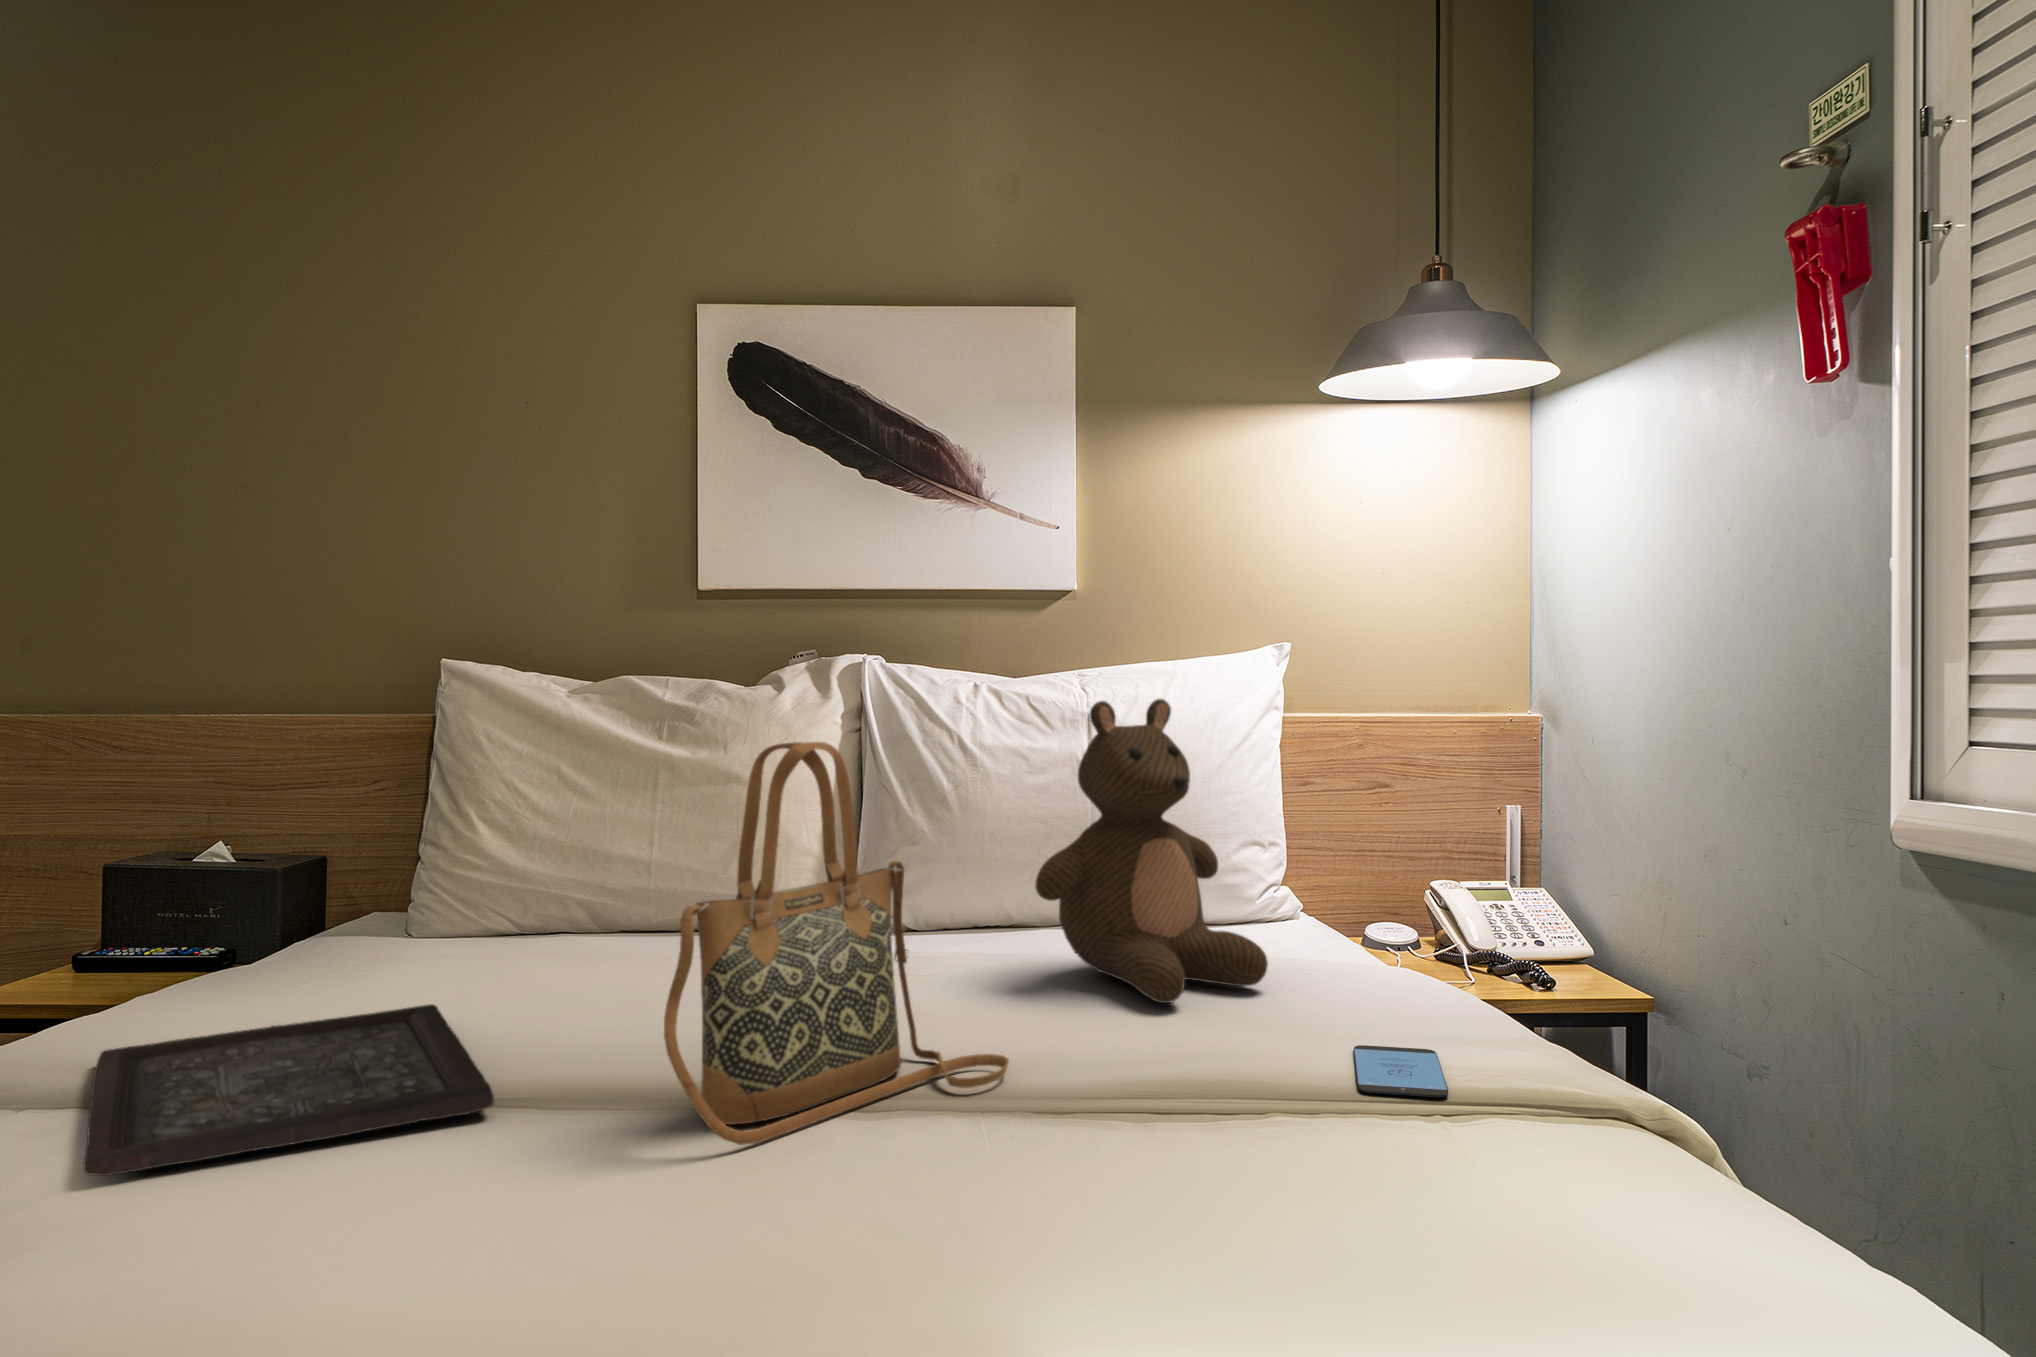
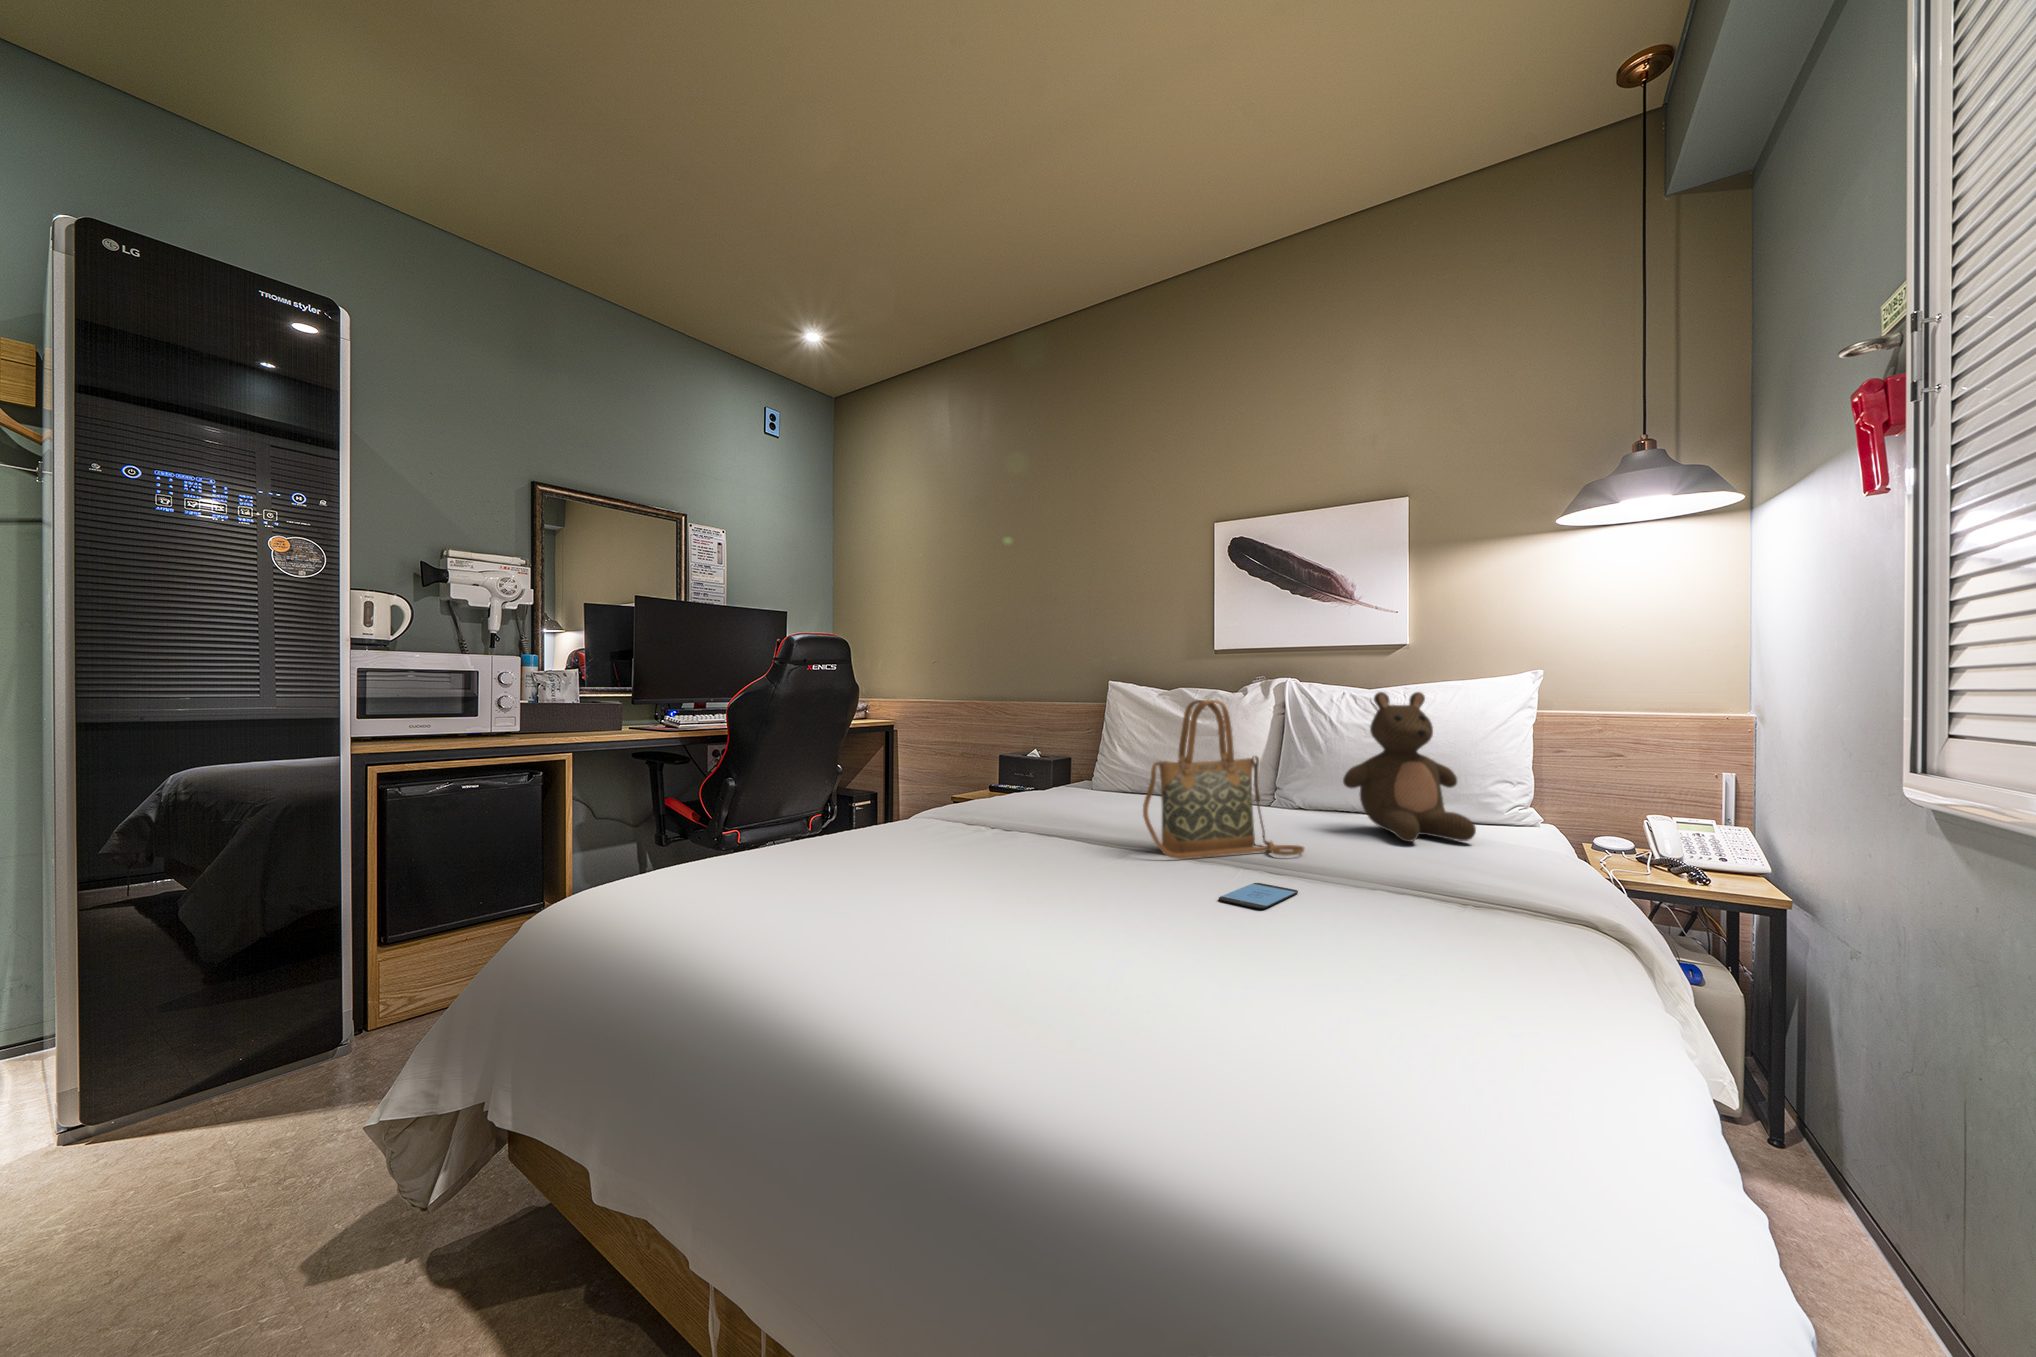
tray: present [84,1004,494,1176] -> none [956,807,1087,838]
smartphone: present [1354,1045,1448,1097] -> present [1219,883,1298,909]

